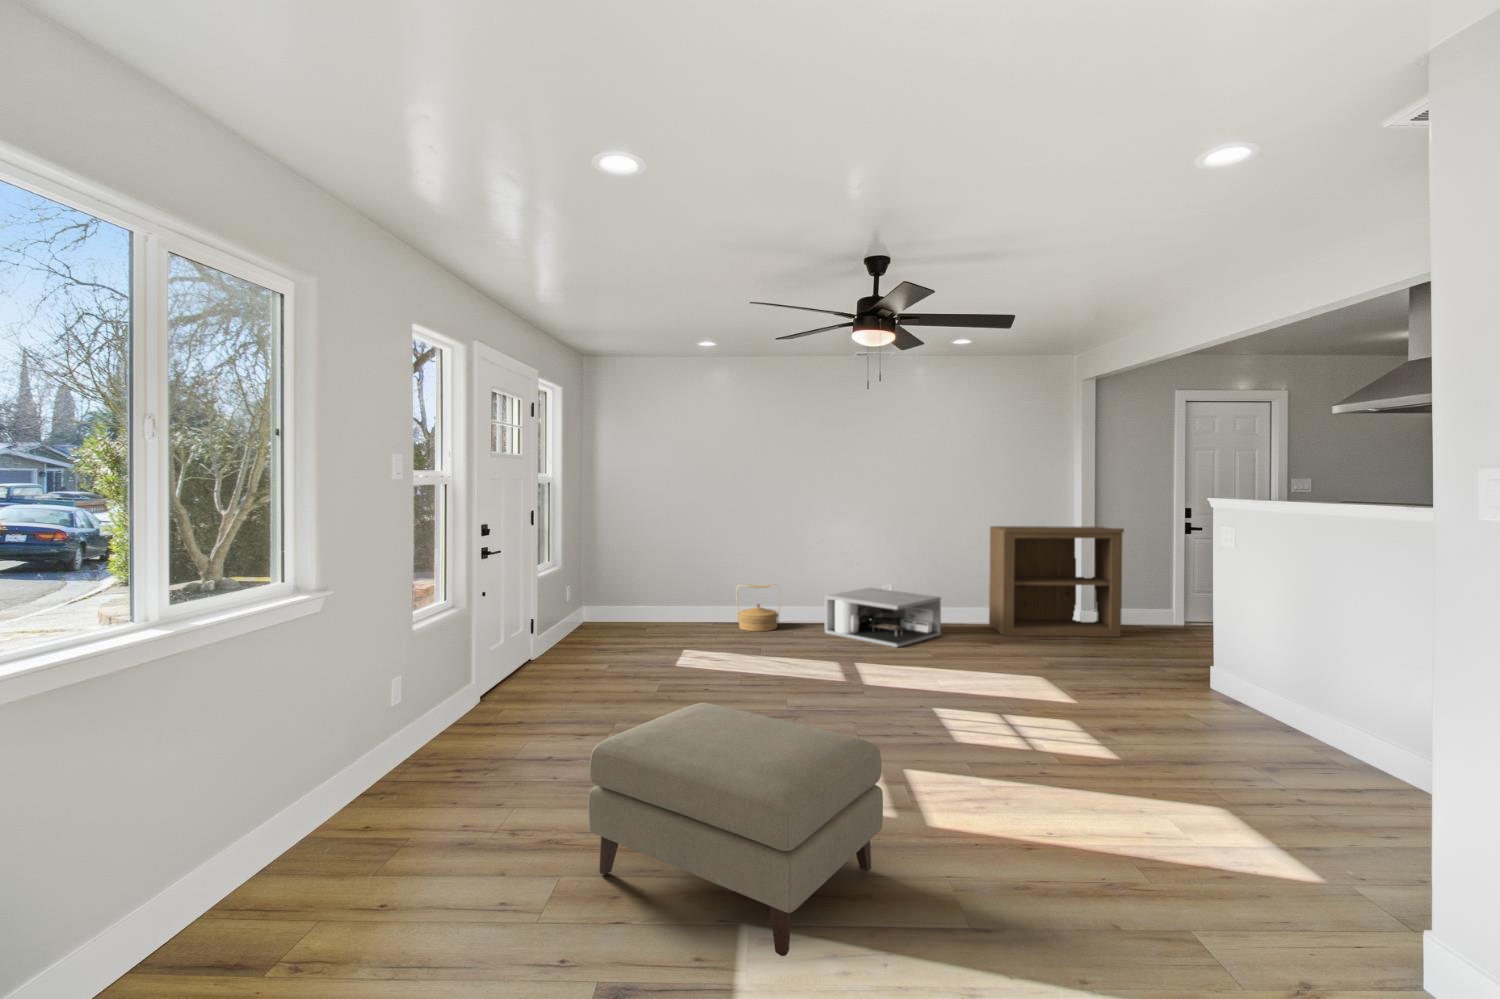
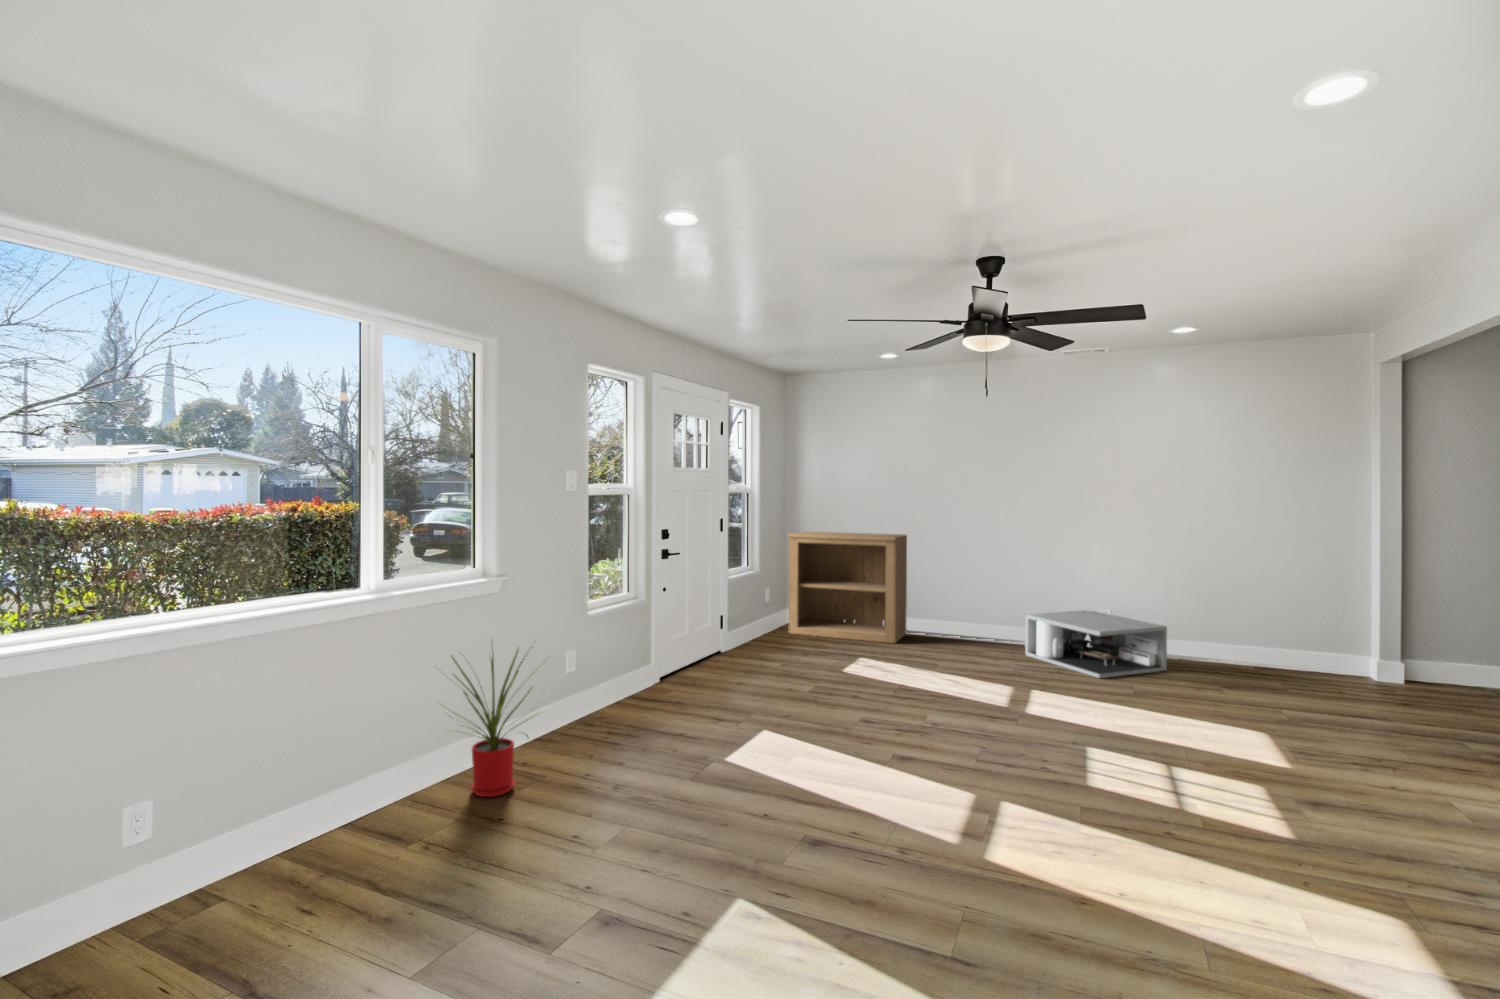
bookshelf: present [989,526,1124,637] -> present [788,531,907,643]
woven basket: present [737,585,779,631] -> none [933,597,980,647]
house plant: none [259,664,425,878] -> present [452,649,538,797]
ottoman: present [588,703,883,956] -> none [649,700,903,931]

